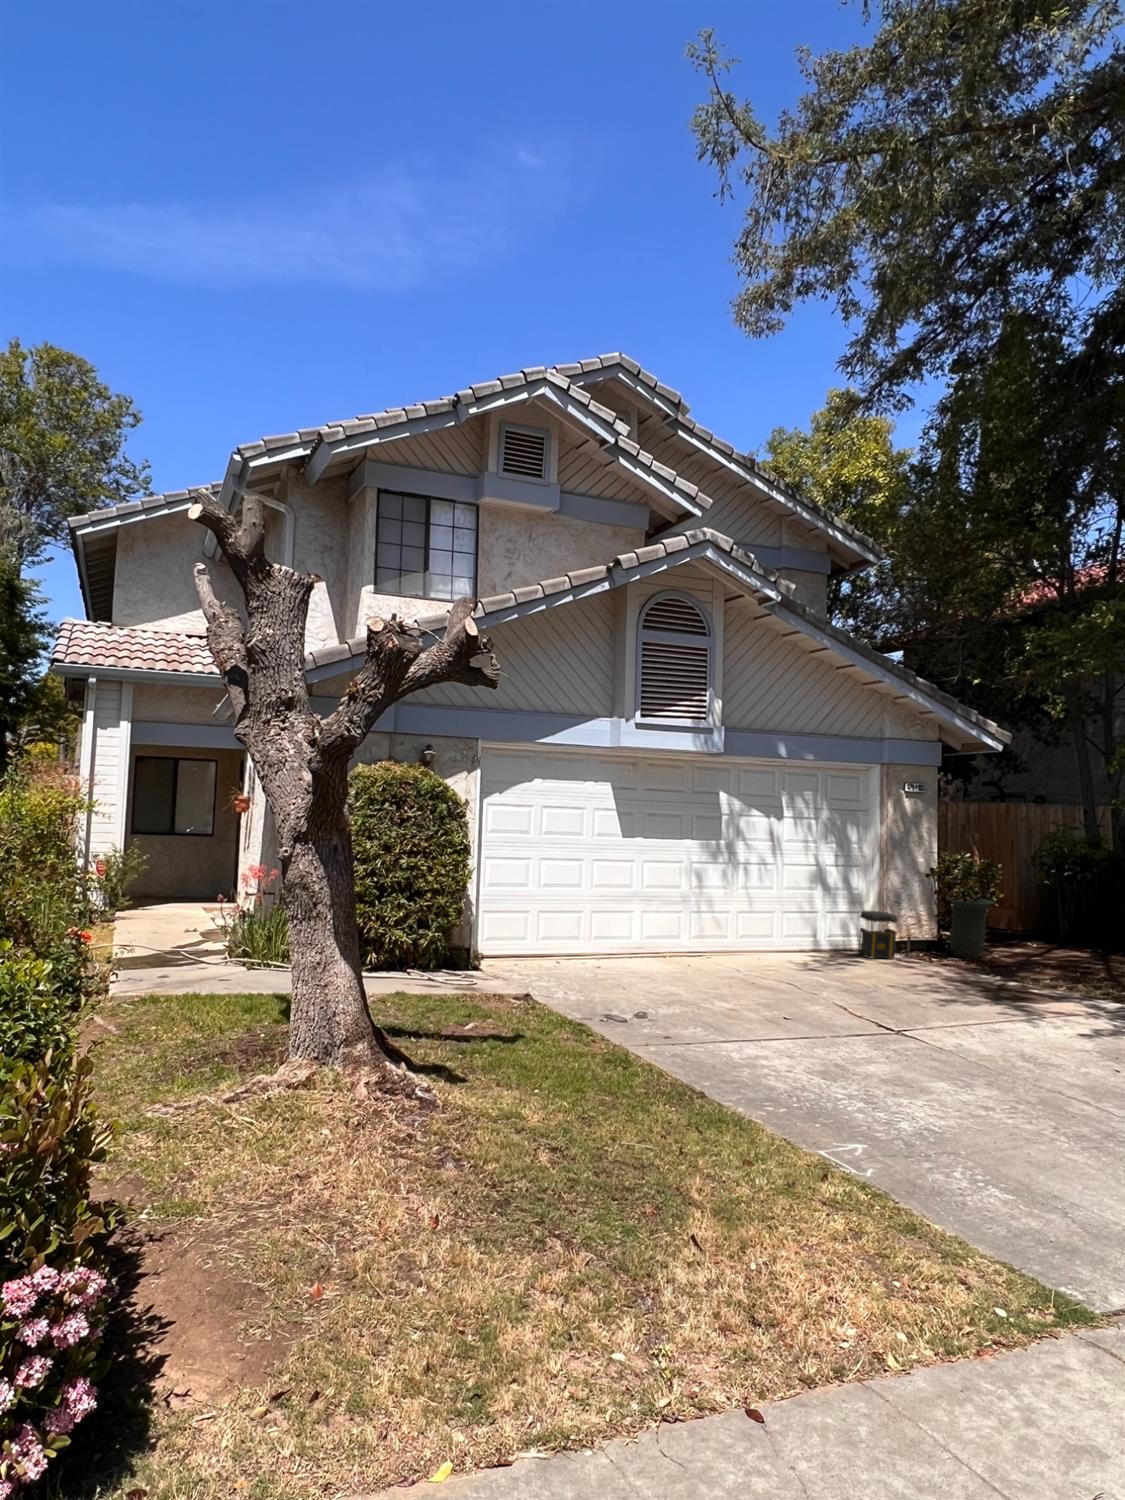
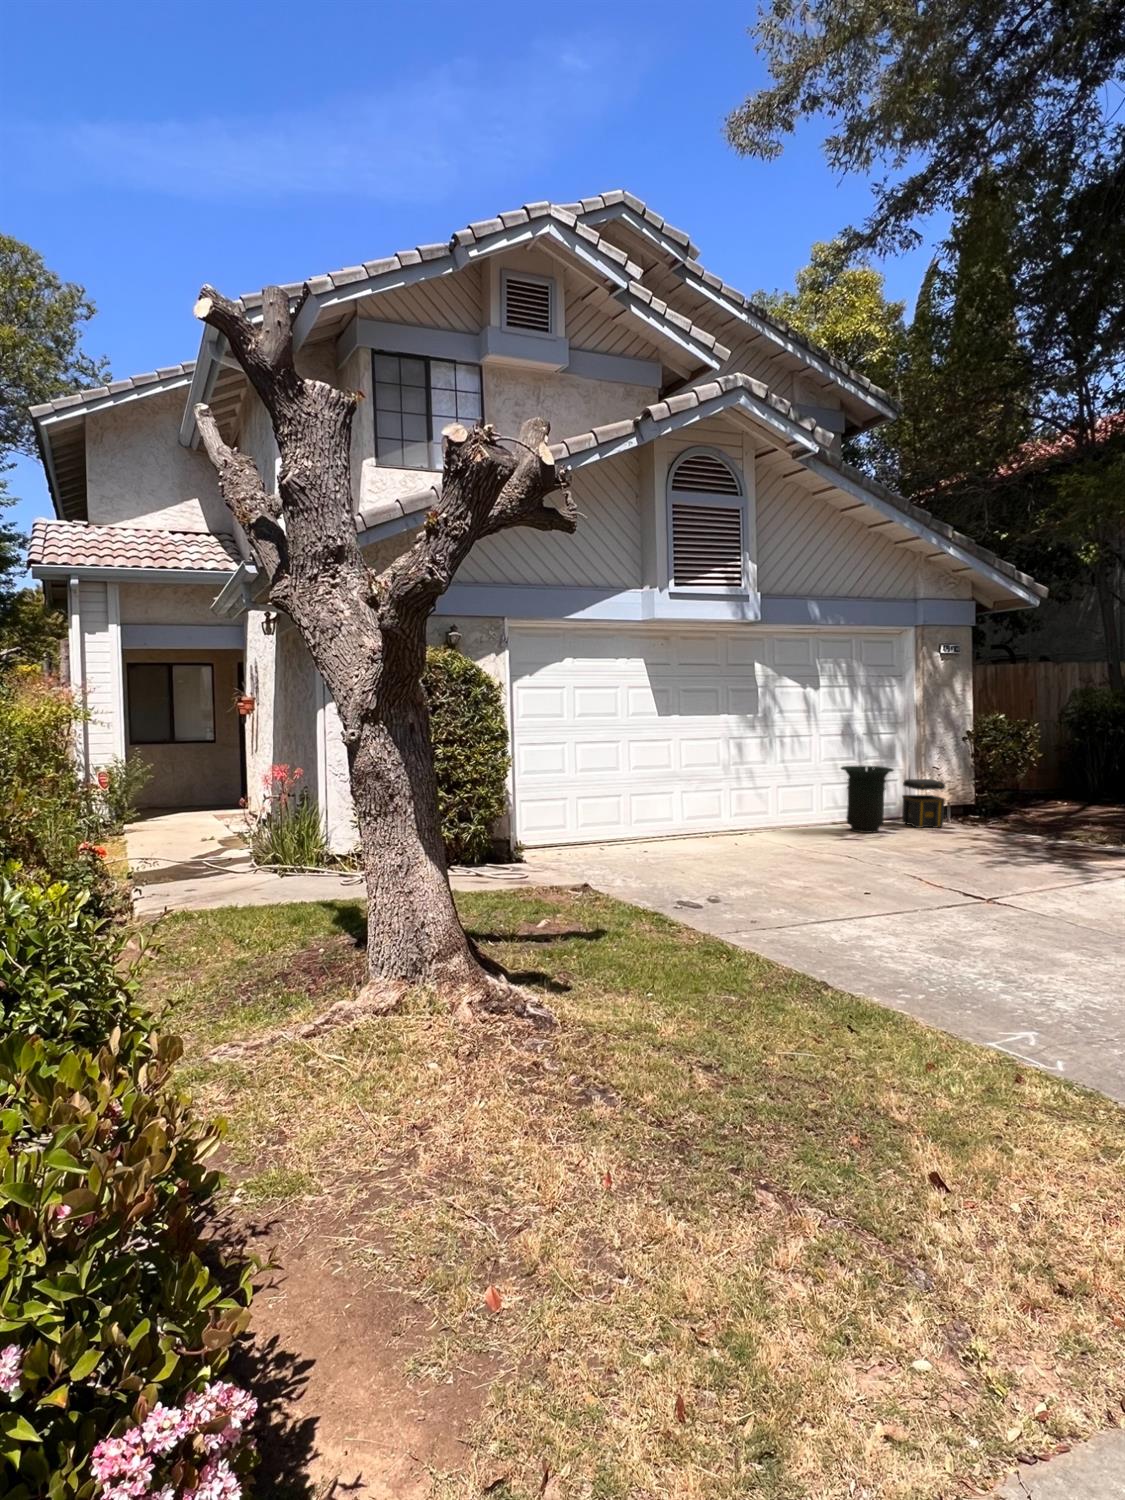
trash can: present [947,898,994,958] -> present [841,766,894,833]

